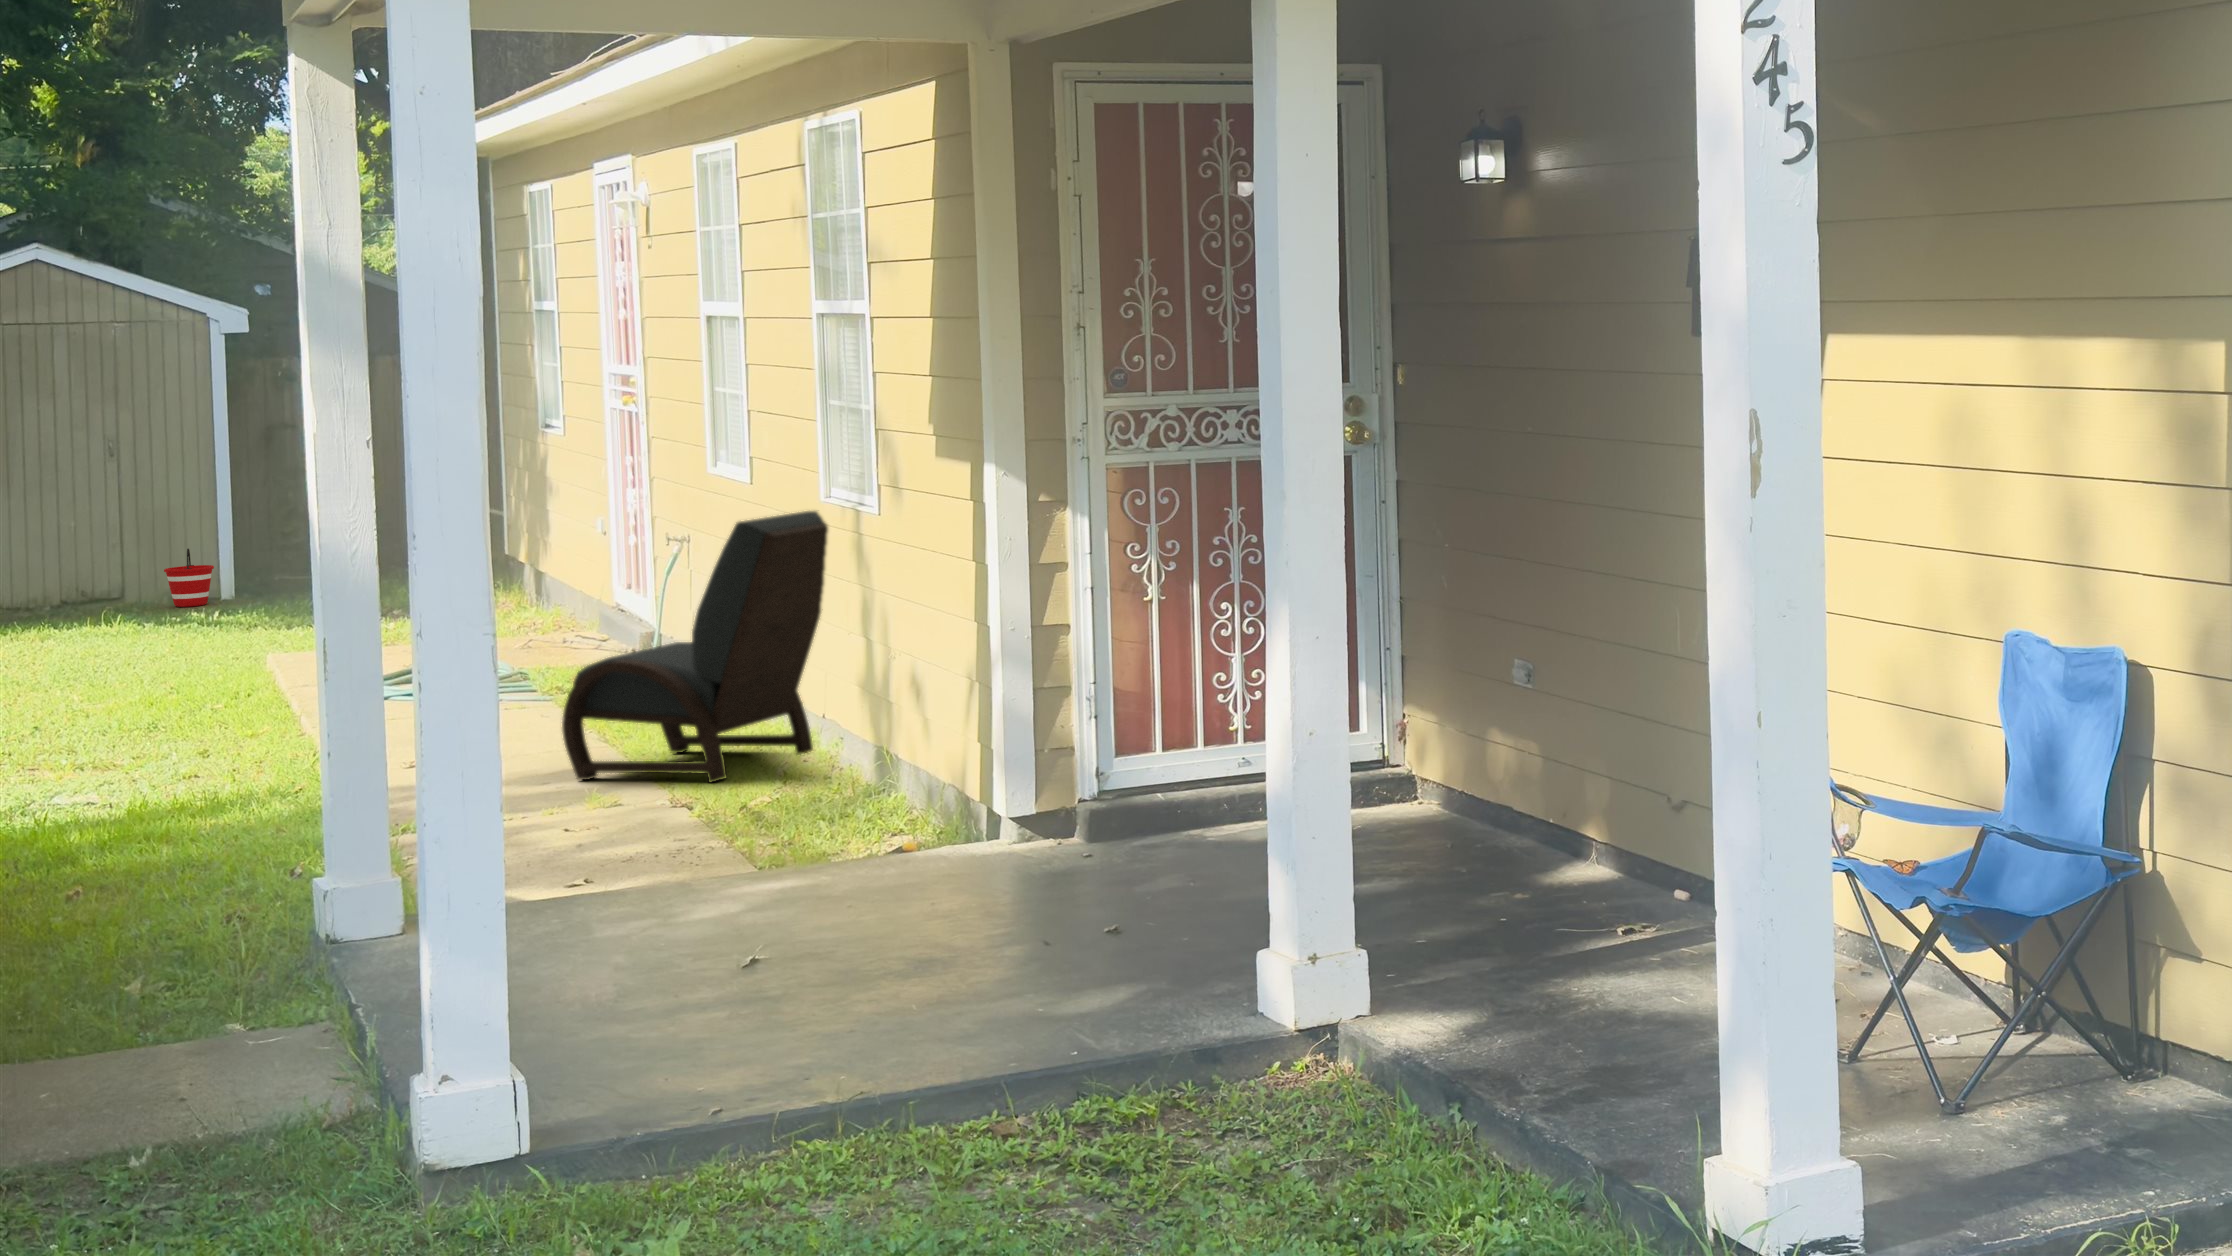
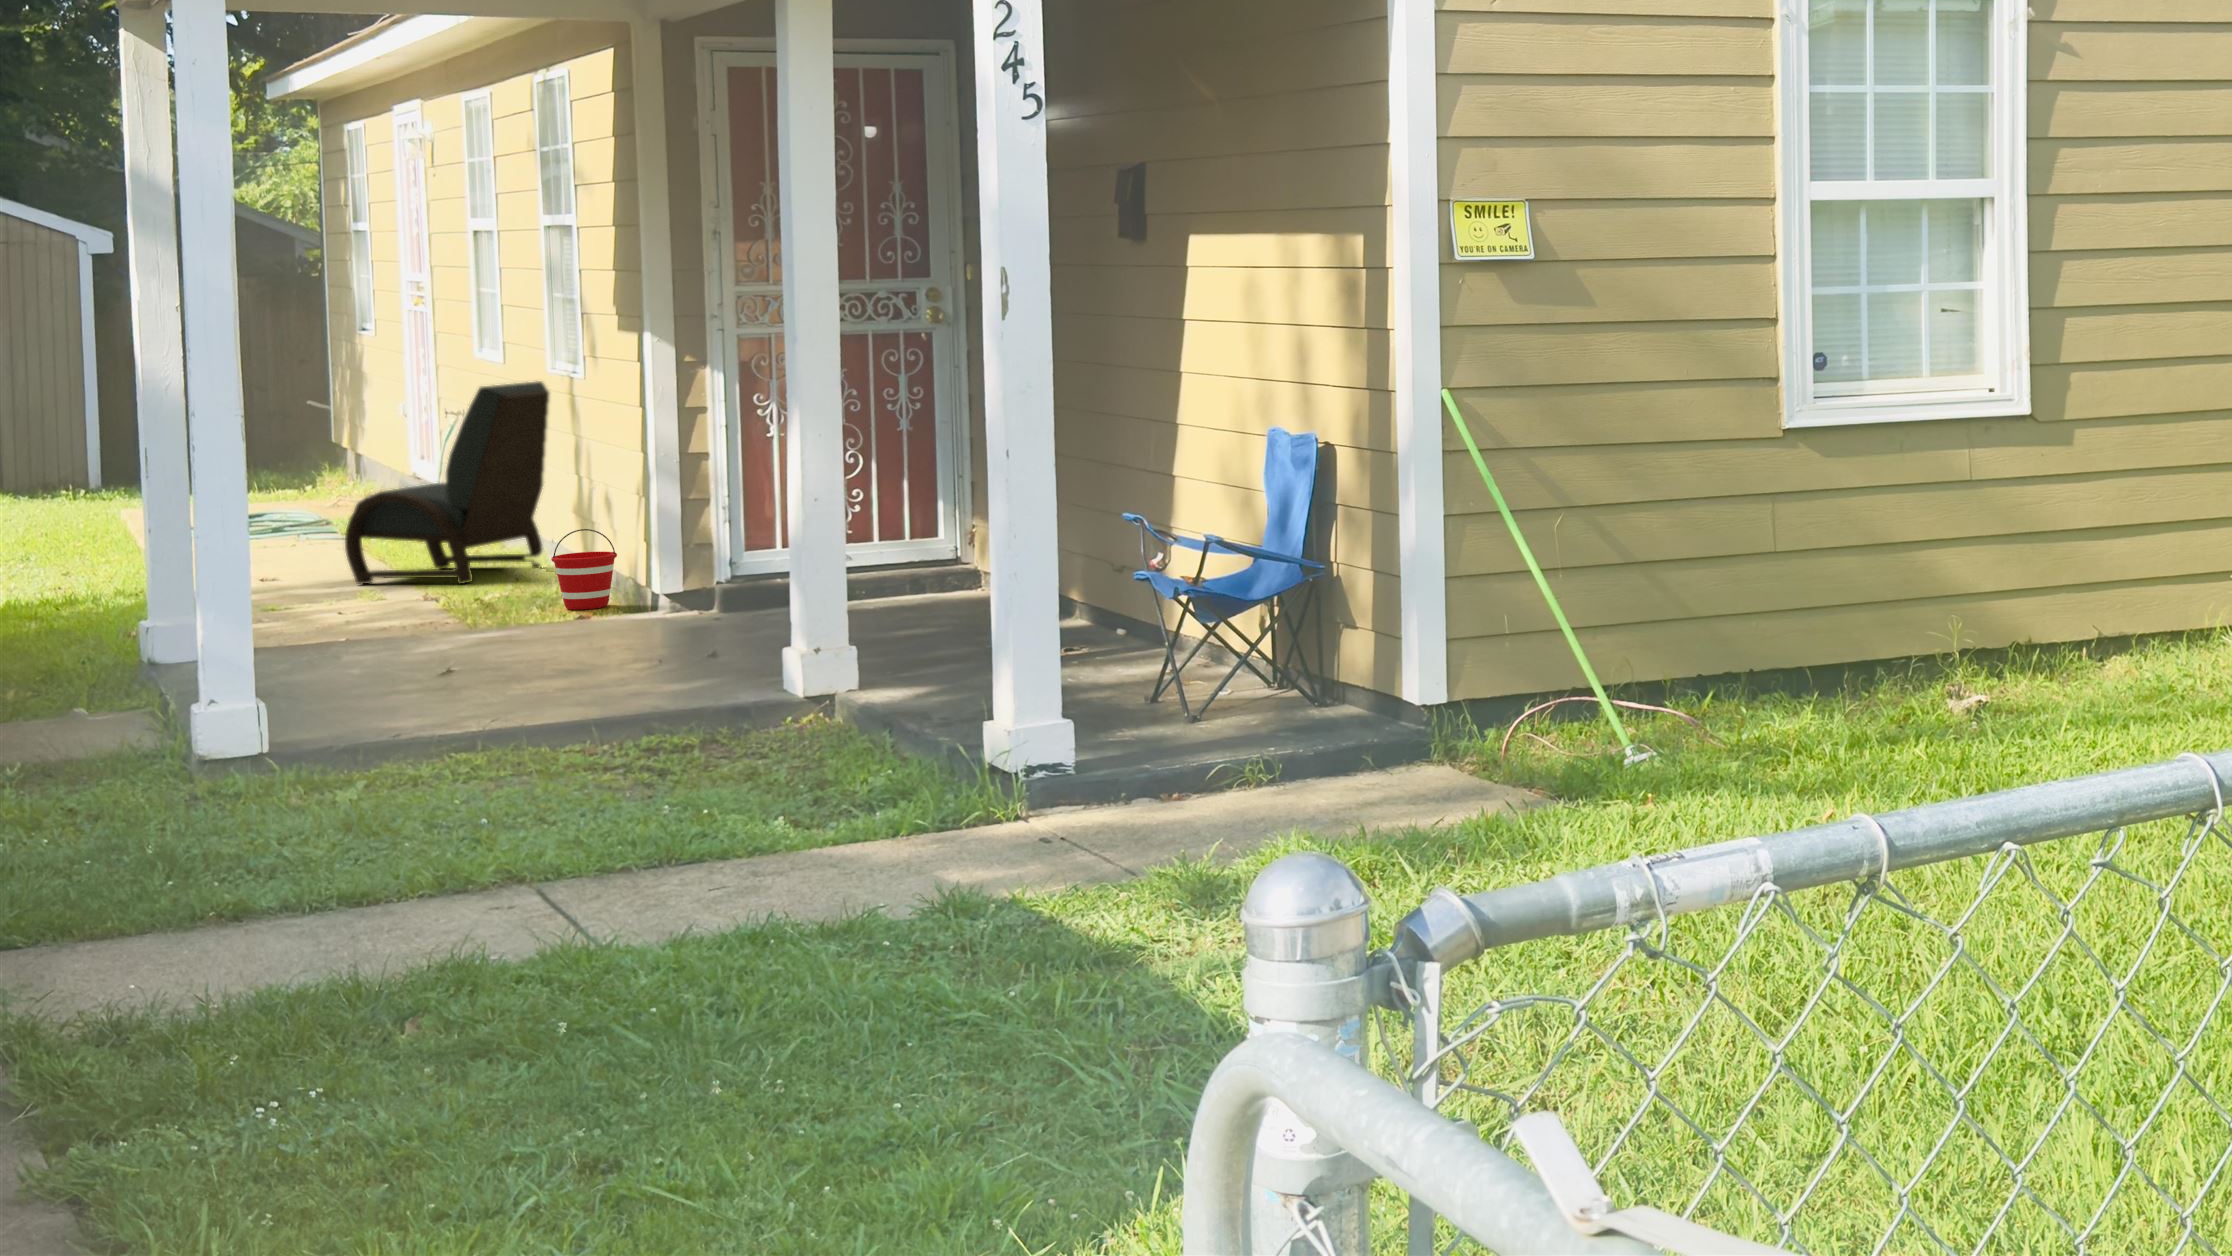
bucket: present [164,549,214,607] -> present [551,529,617,610]

